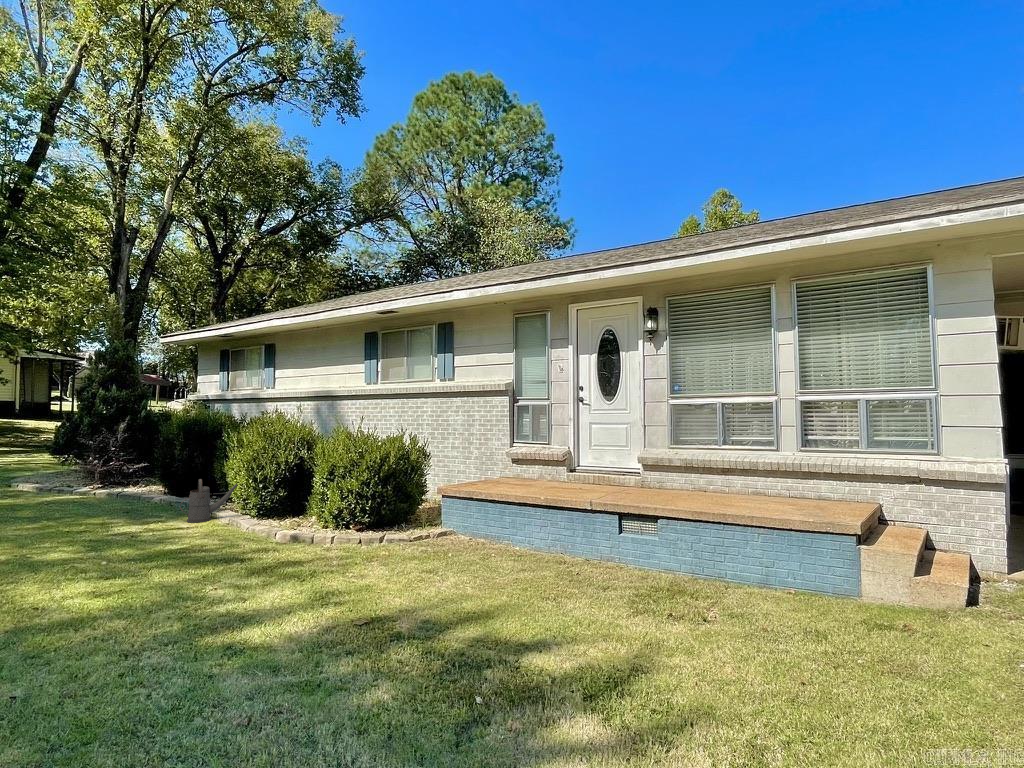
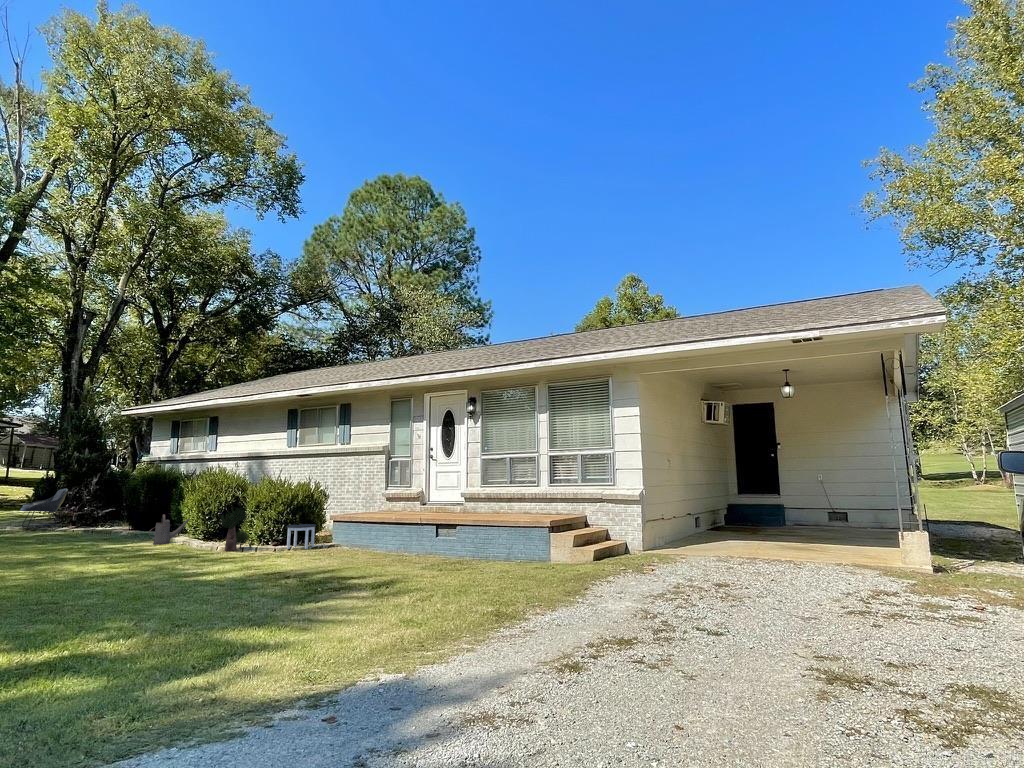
lounge chair: none [45,431,101,482] -> present [20,488,68,529]
potted plant: none [275,476,327,545] -> present [219,508,253,551]
round table: none [377,502,422,544] -> present [287,524,316,549]

